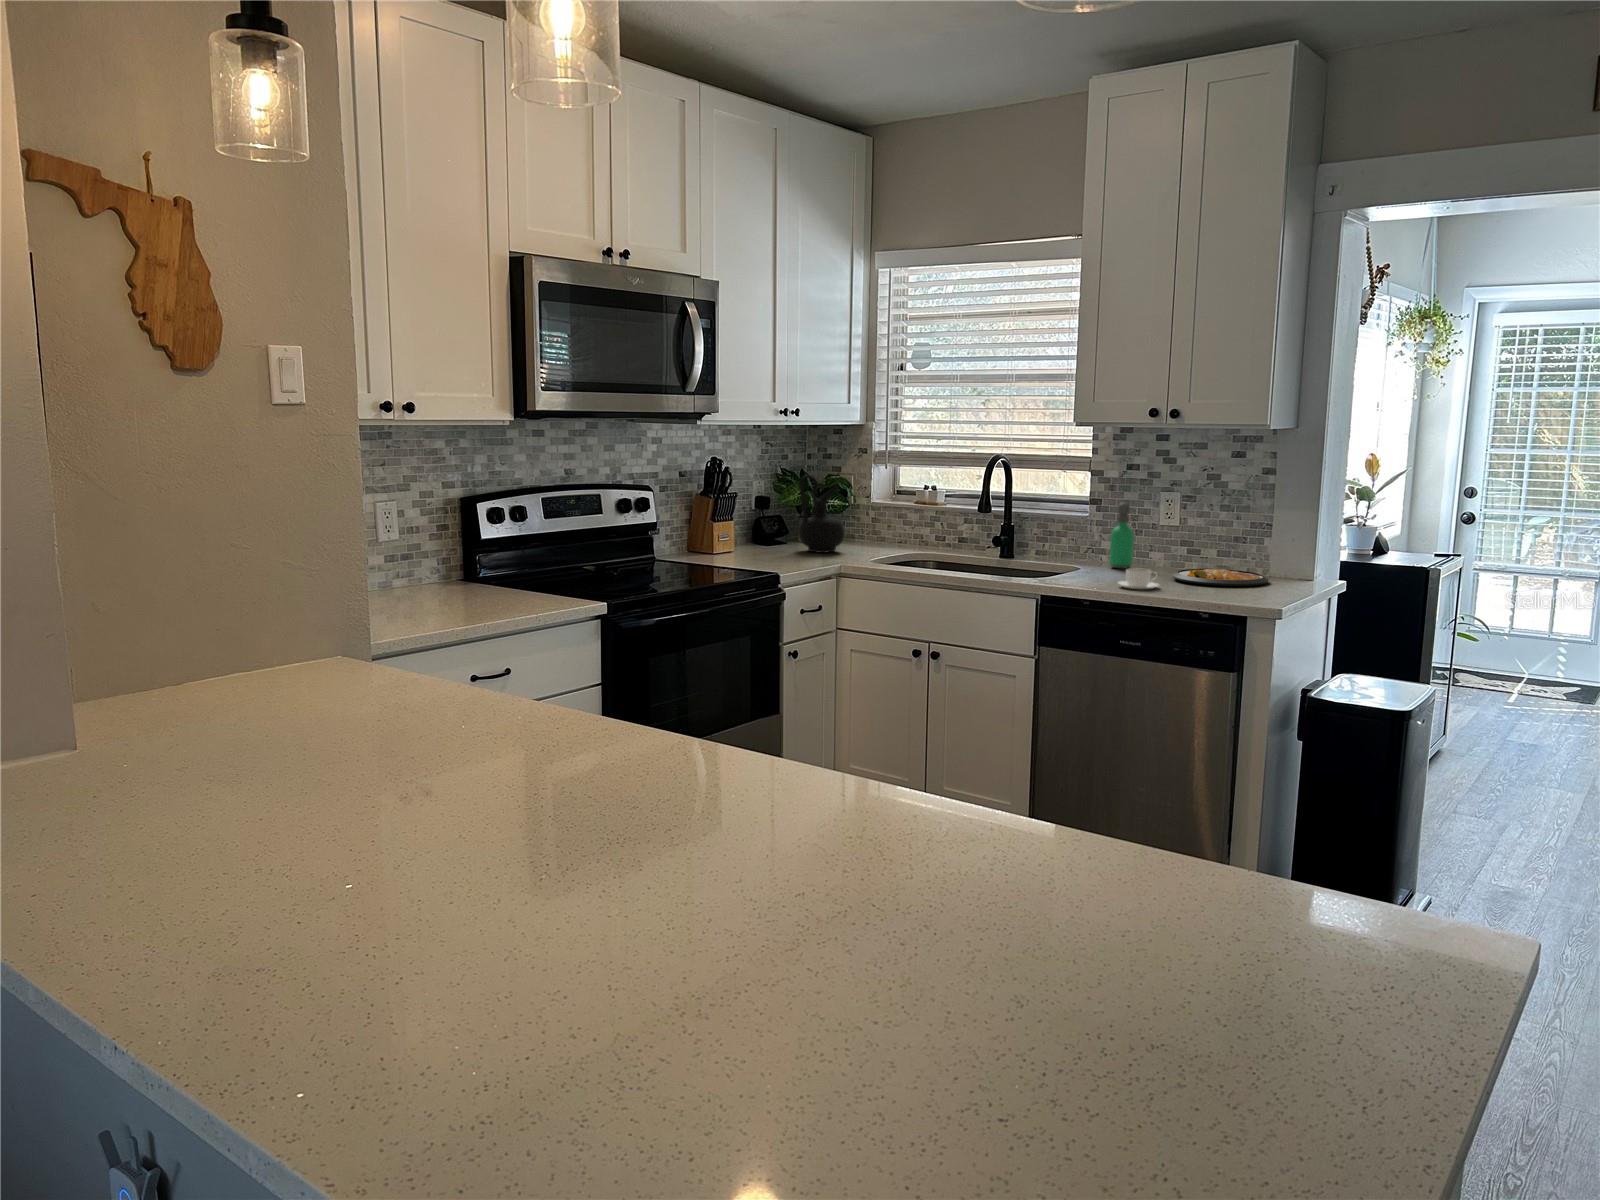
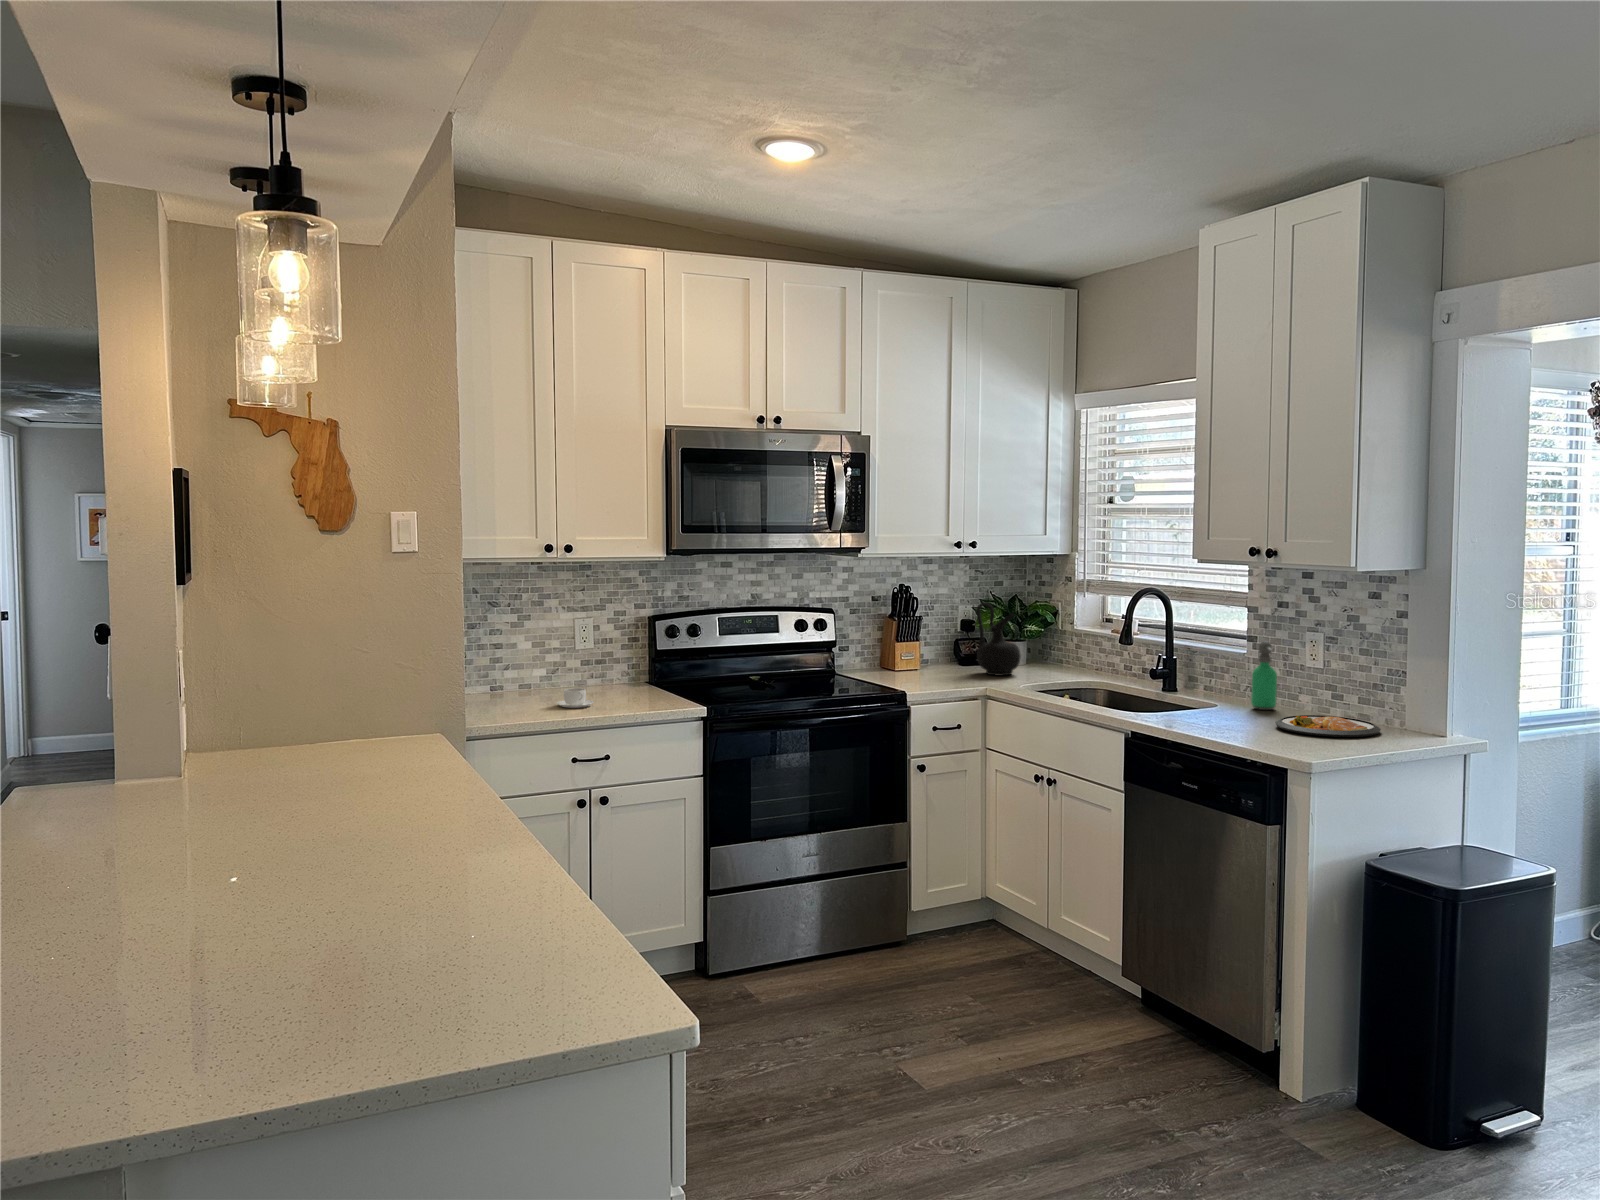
coffee cup: present [1119,568,1158,589] -> present [557,688,594,708]

